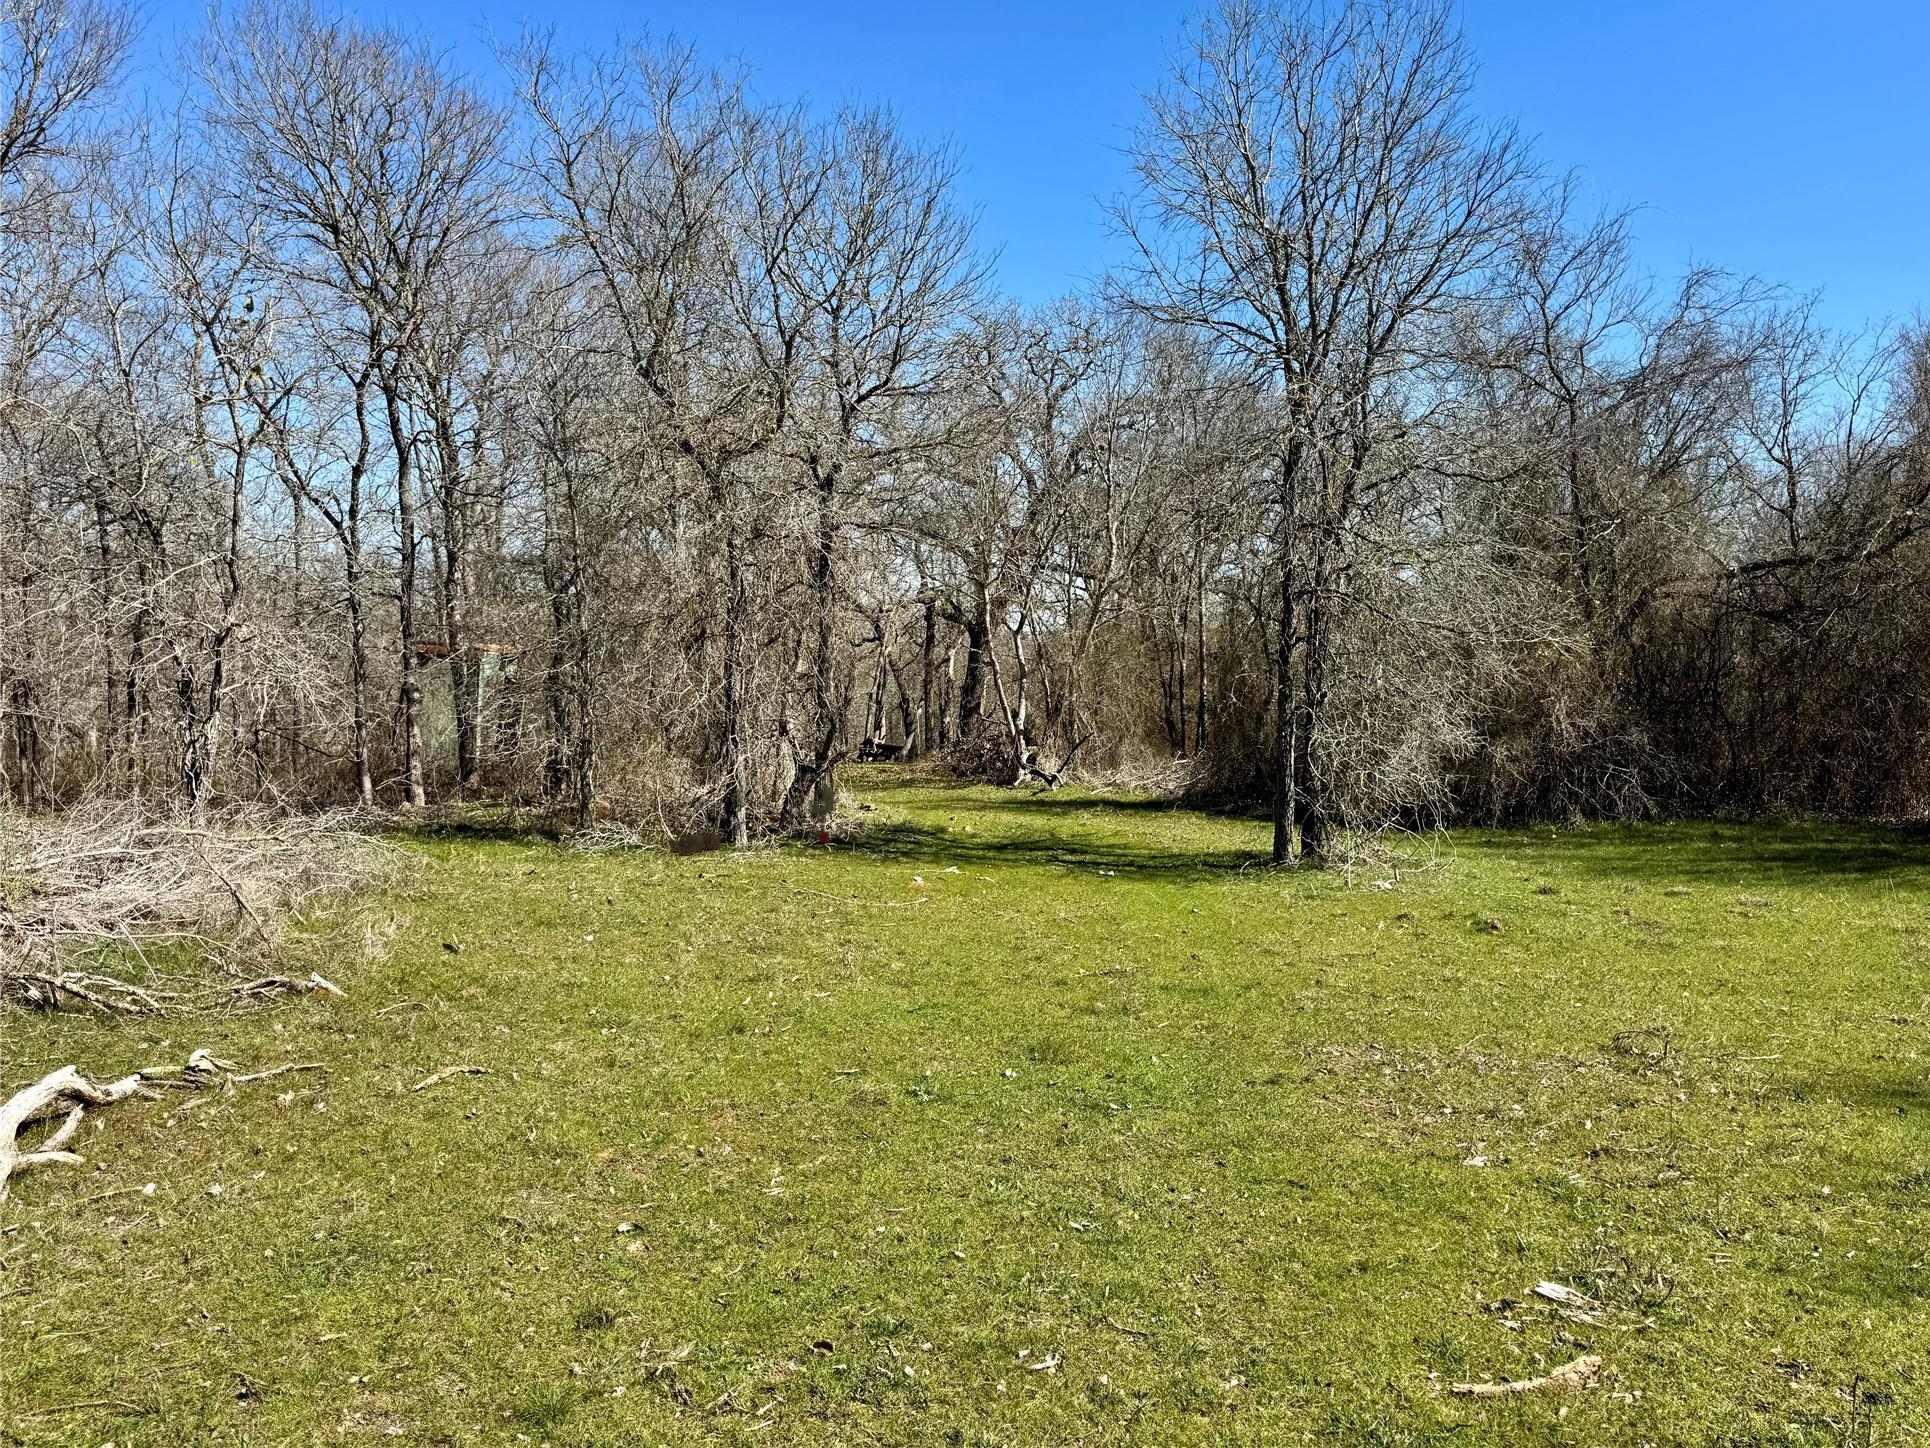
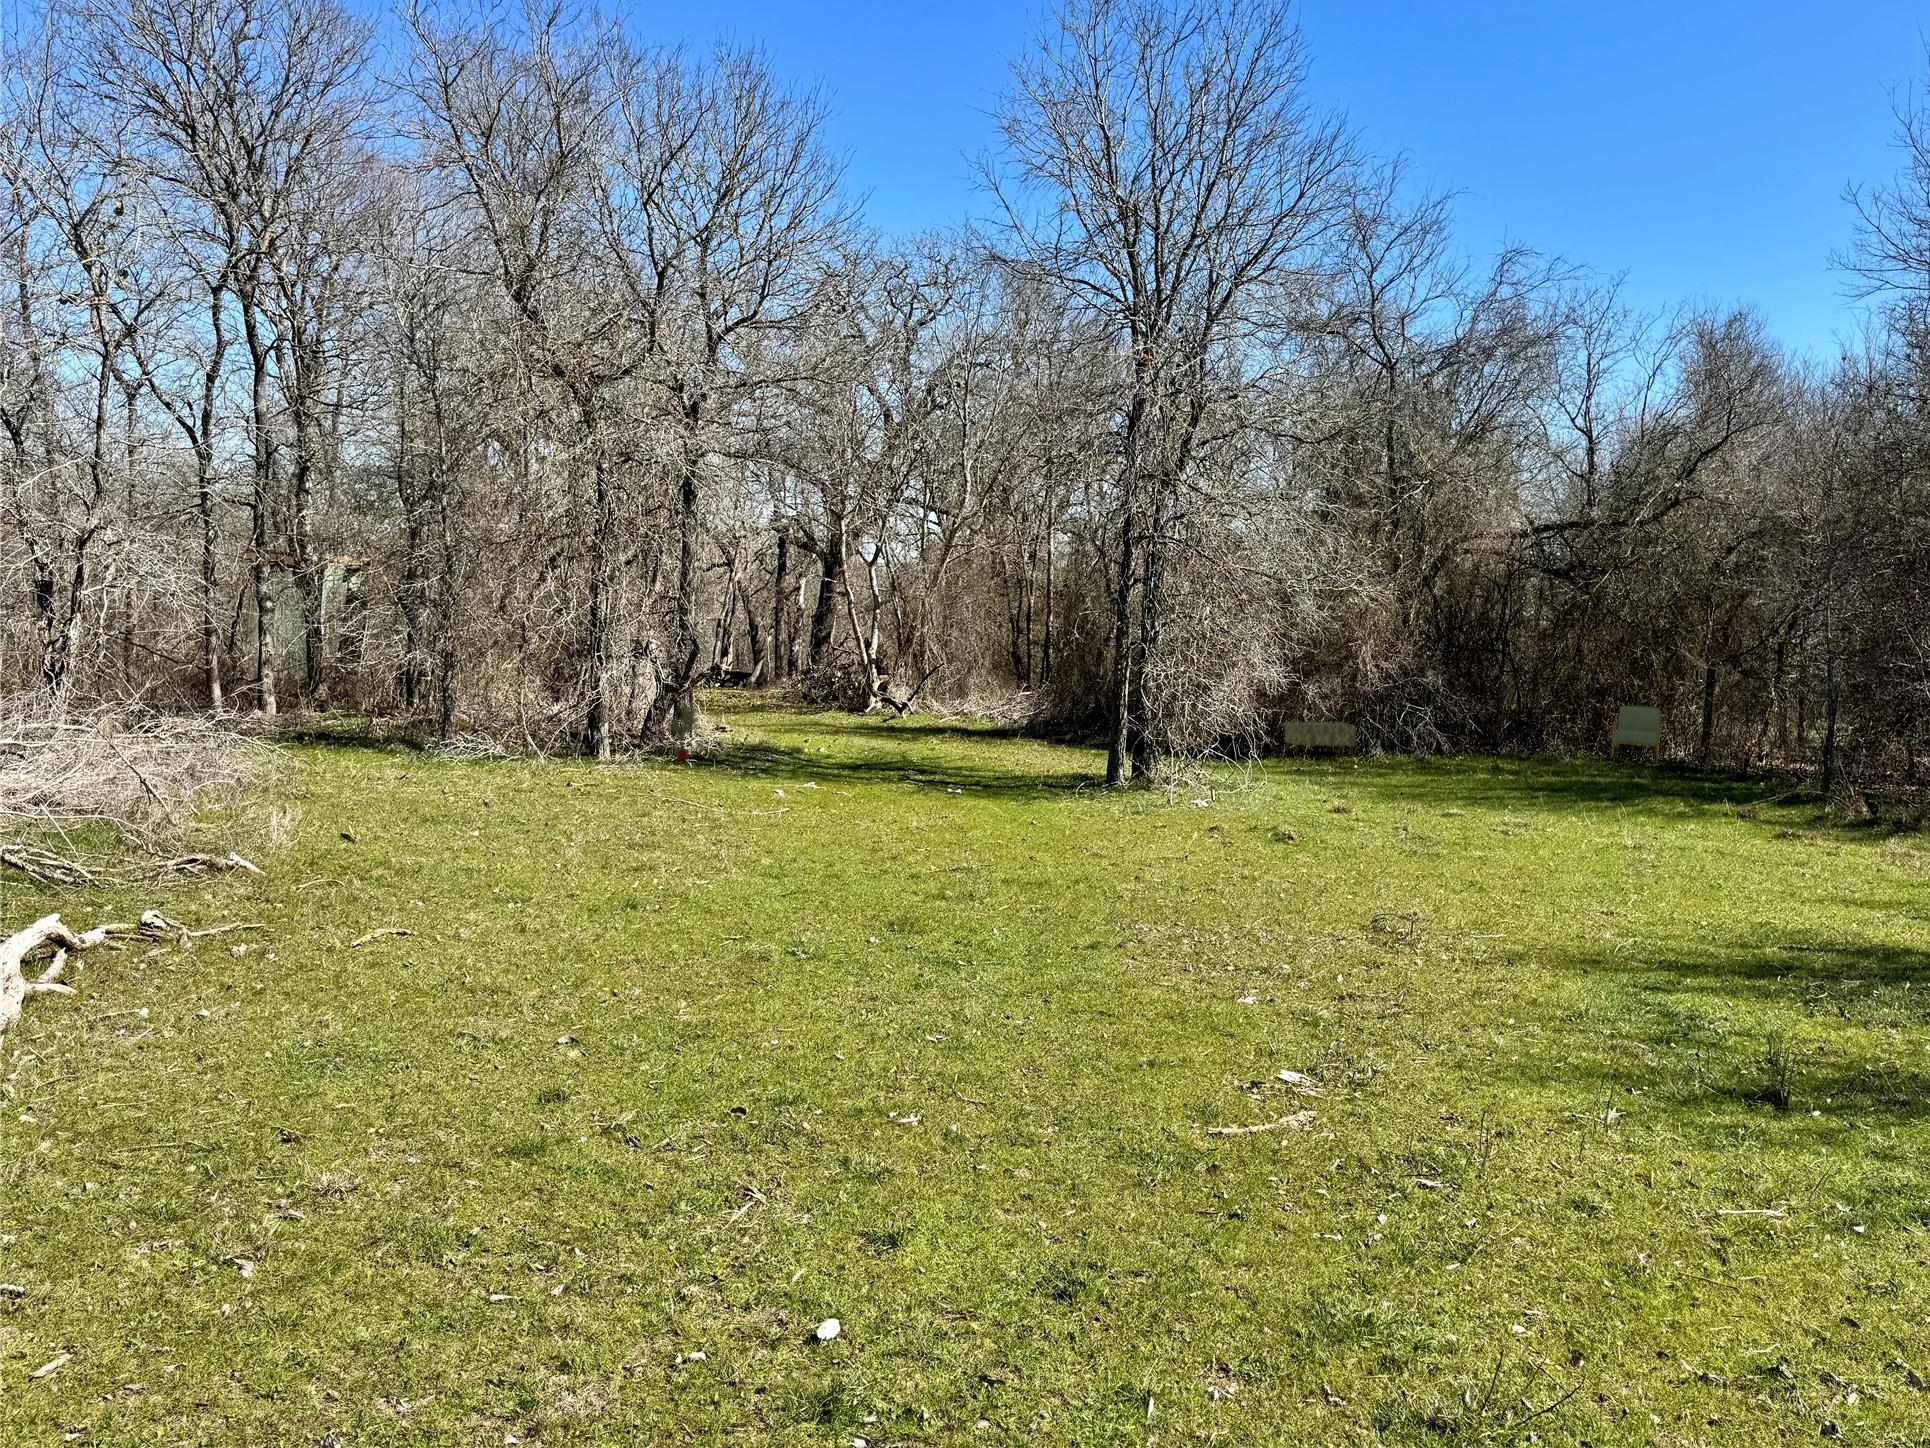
chair: none [1843,760,1902,821] -> present [1611,706,1660,760]
bench: none [1465,786,1545,822] -> present [1285,722,1356,754]
woven basket: present [670,831,720,856] -> none [530,745,580,769]

